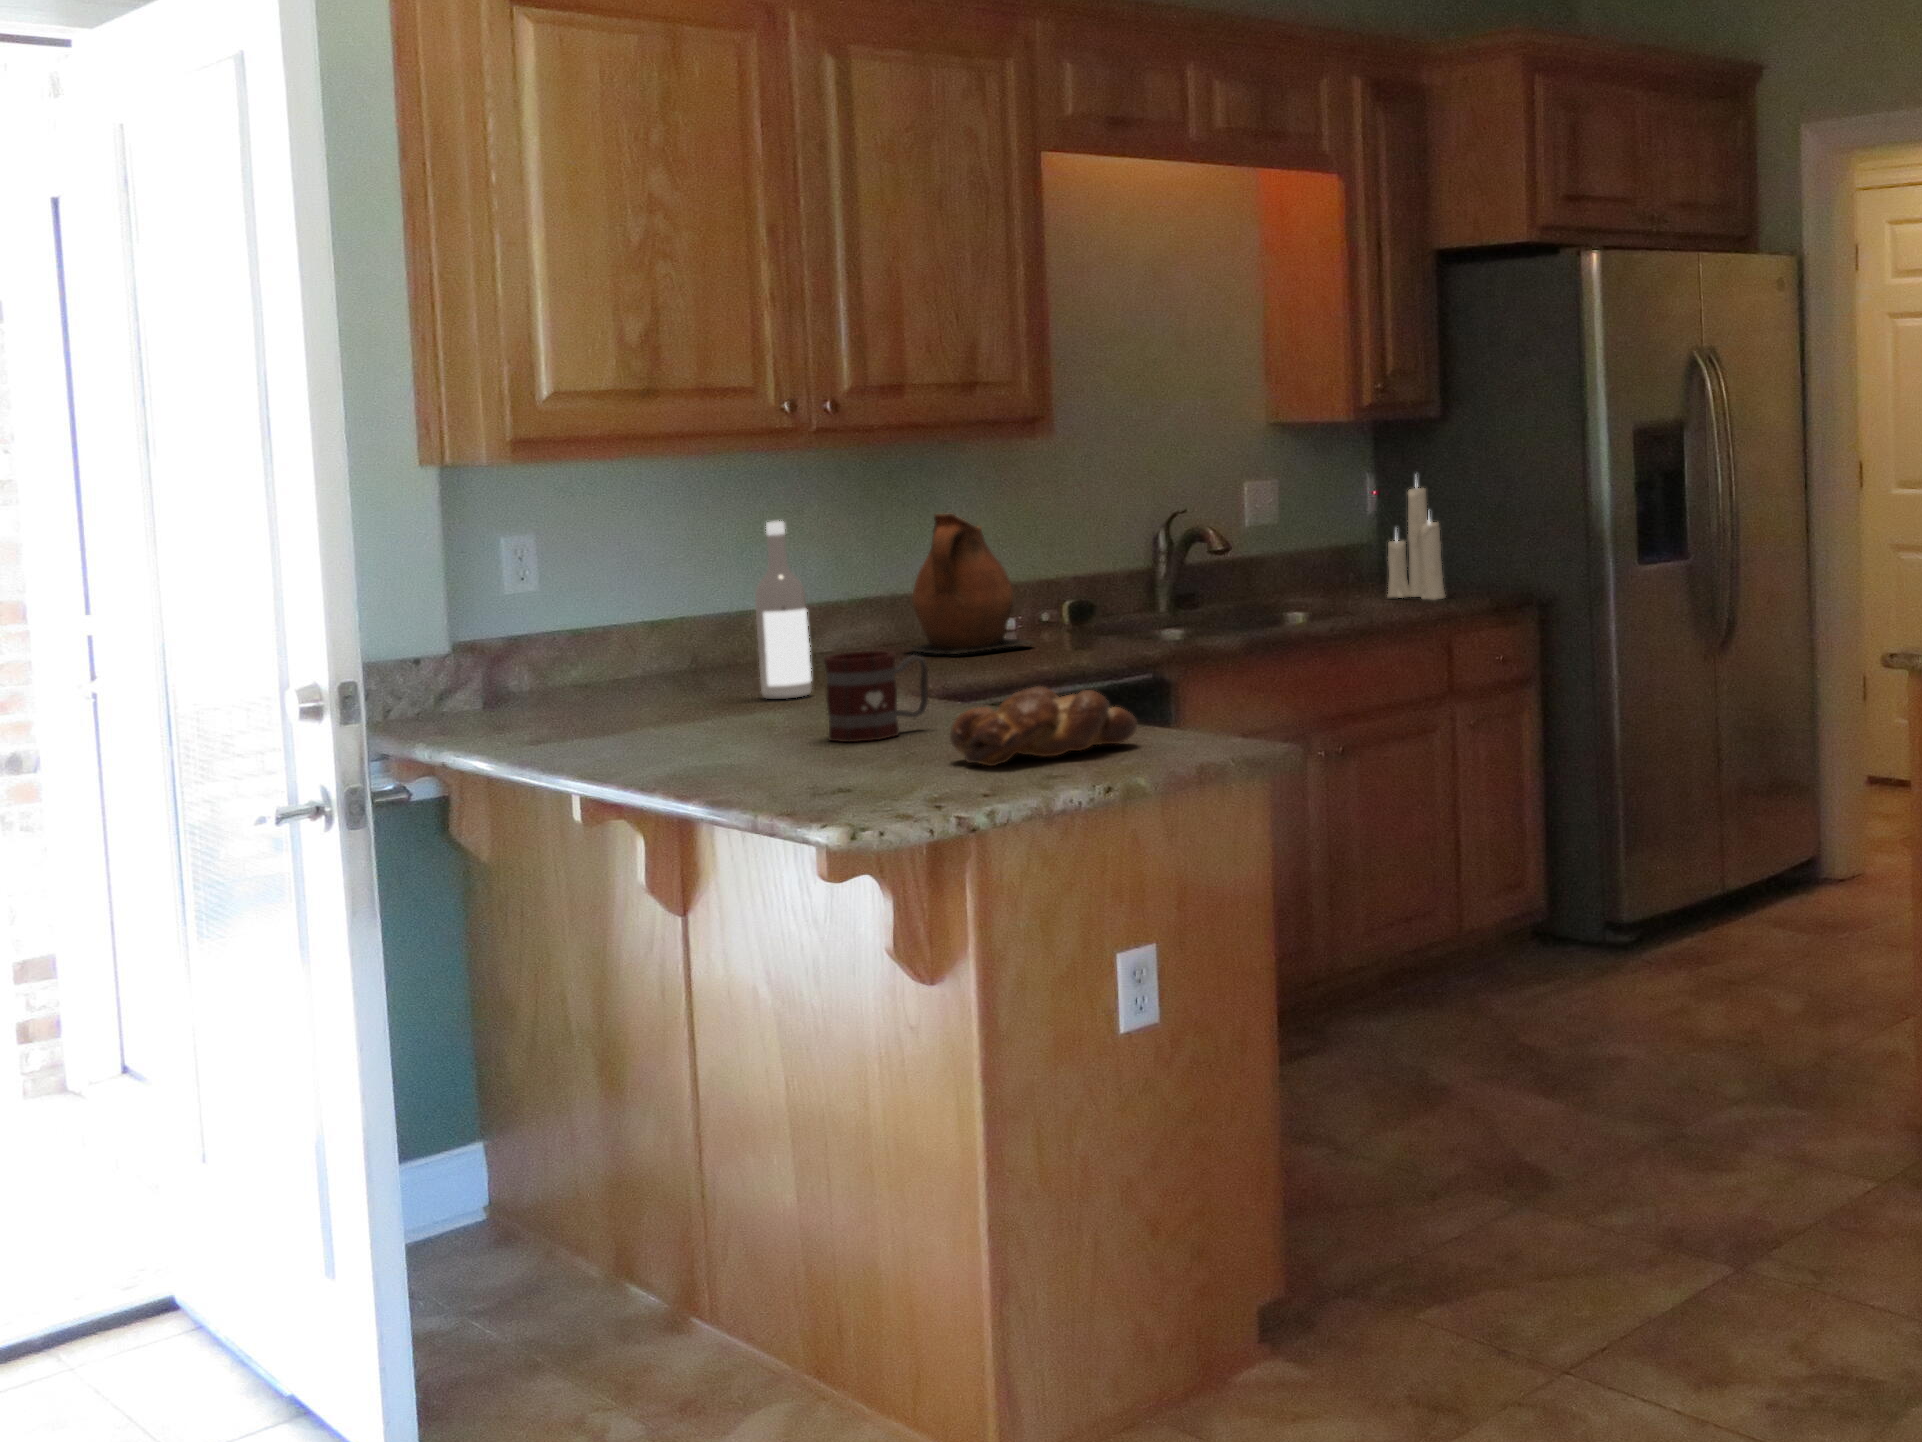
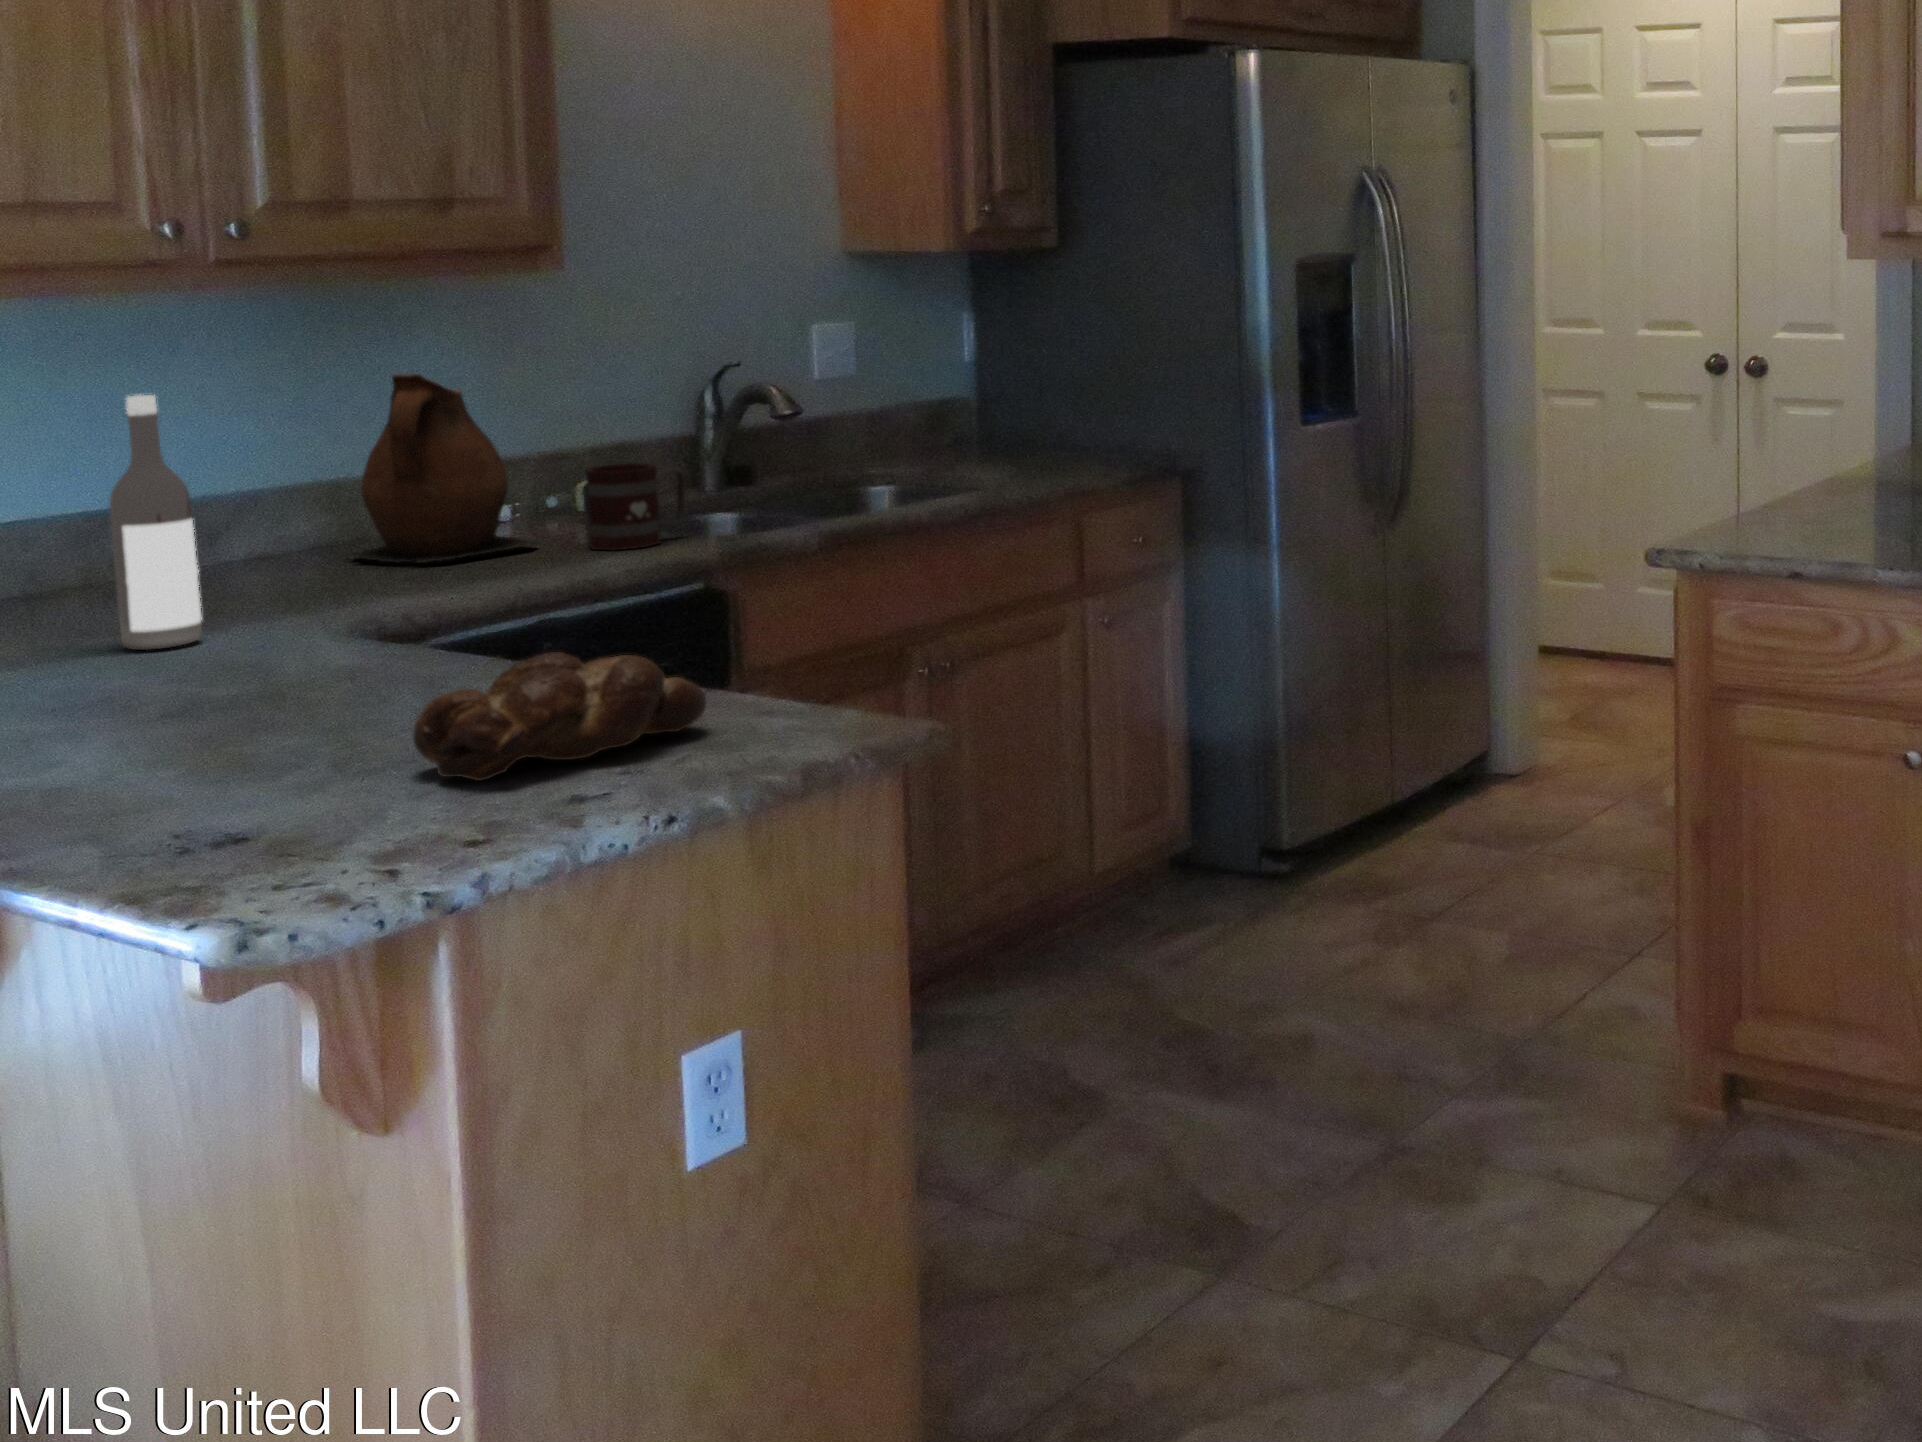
candle: present [1388,484,1445,600] -> none [997,306,1070,468]
mug: present [824,651,928,742] -> present [585,463,685,550]

